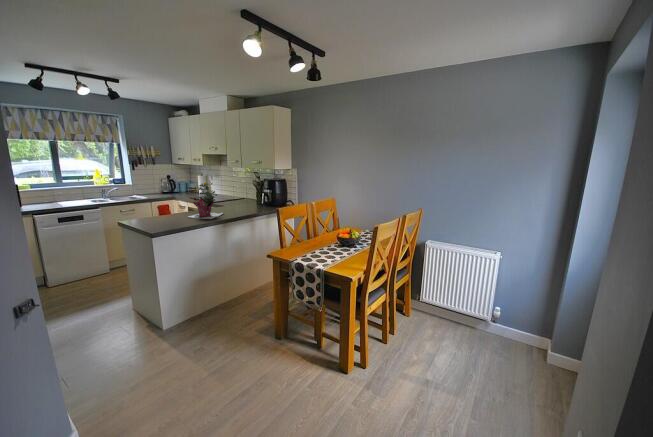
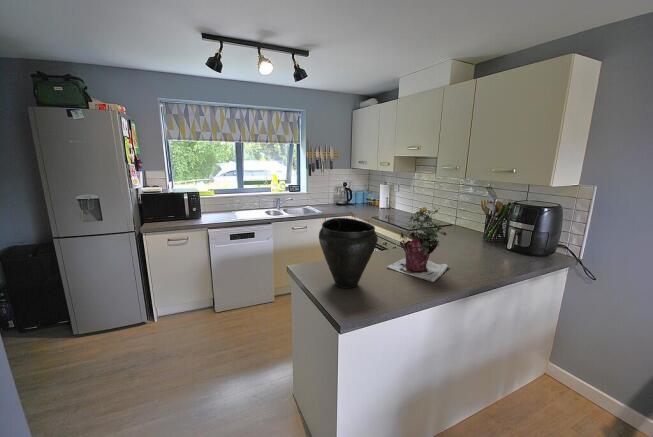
vase: none [139,189,174,225] -> present [319,218,378,288]

